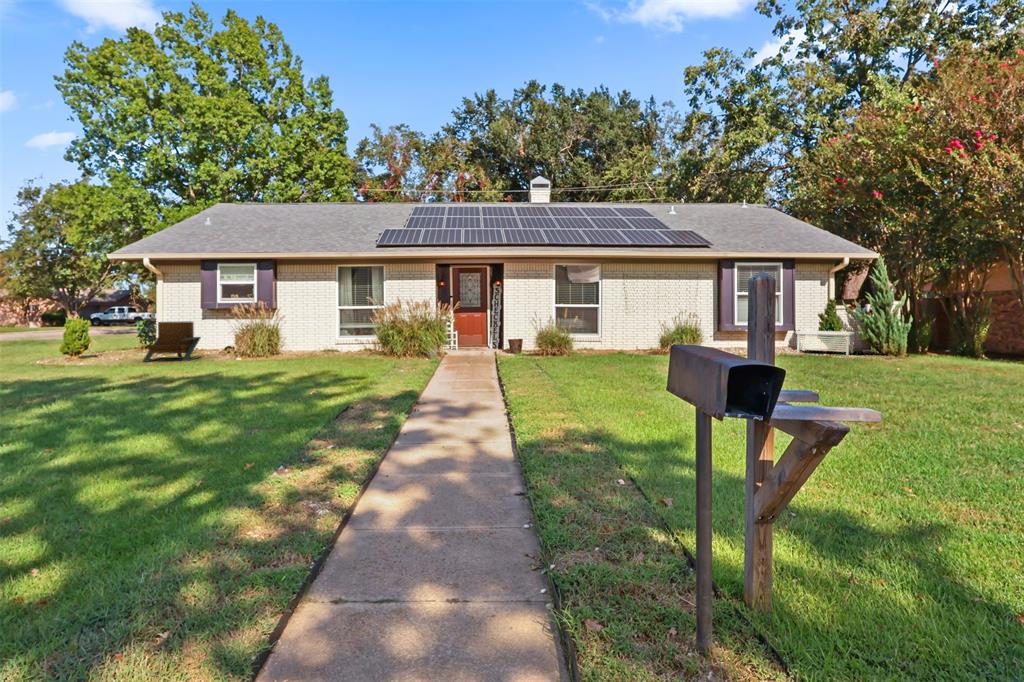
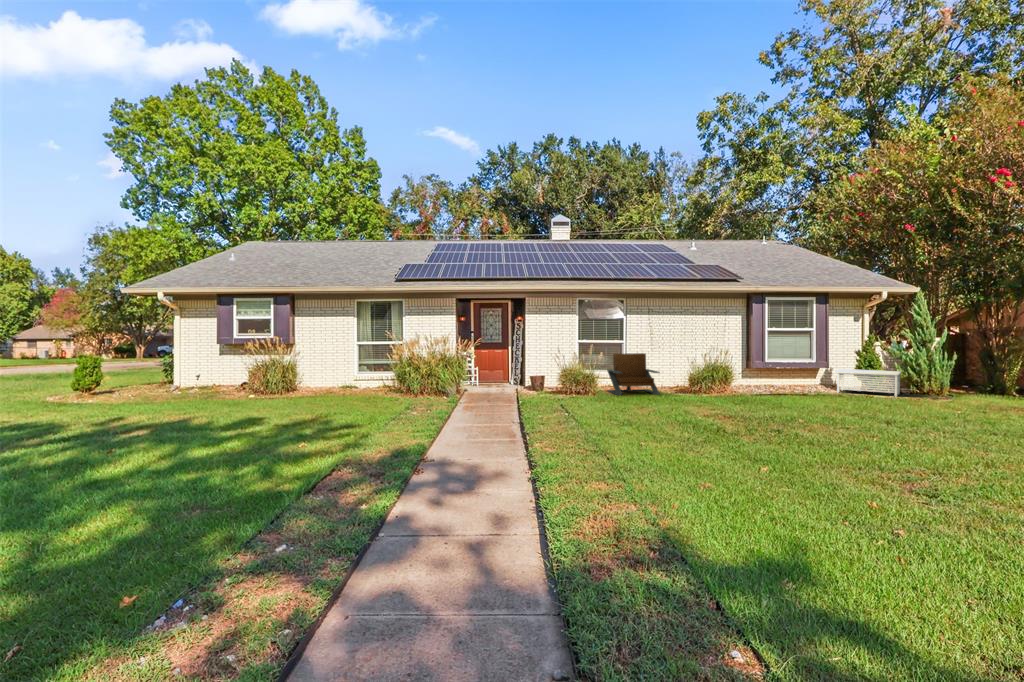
lounge chair: present [142,321,201,362] -> present [607,353,660,395]

